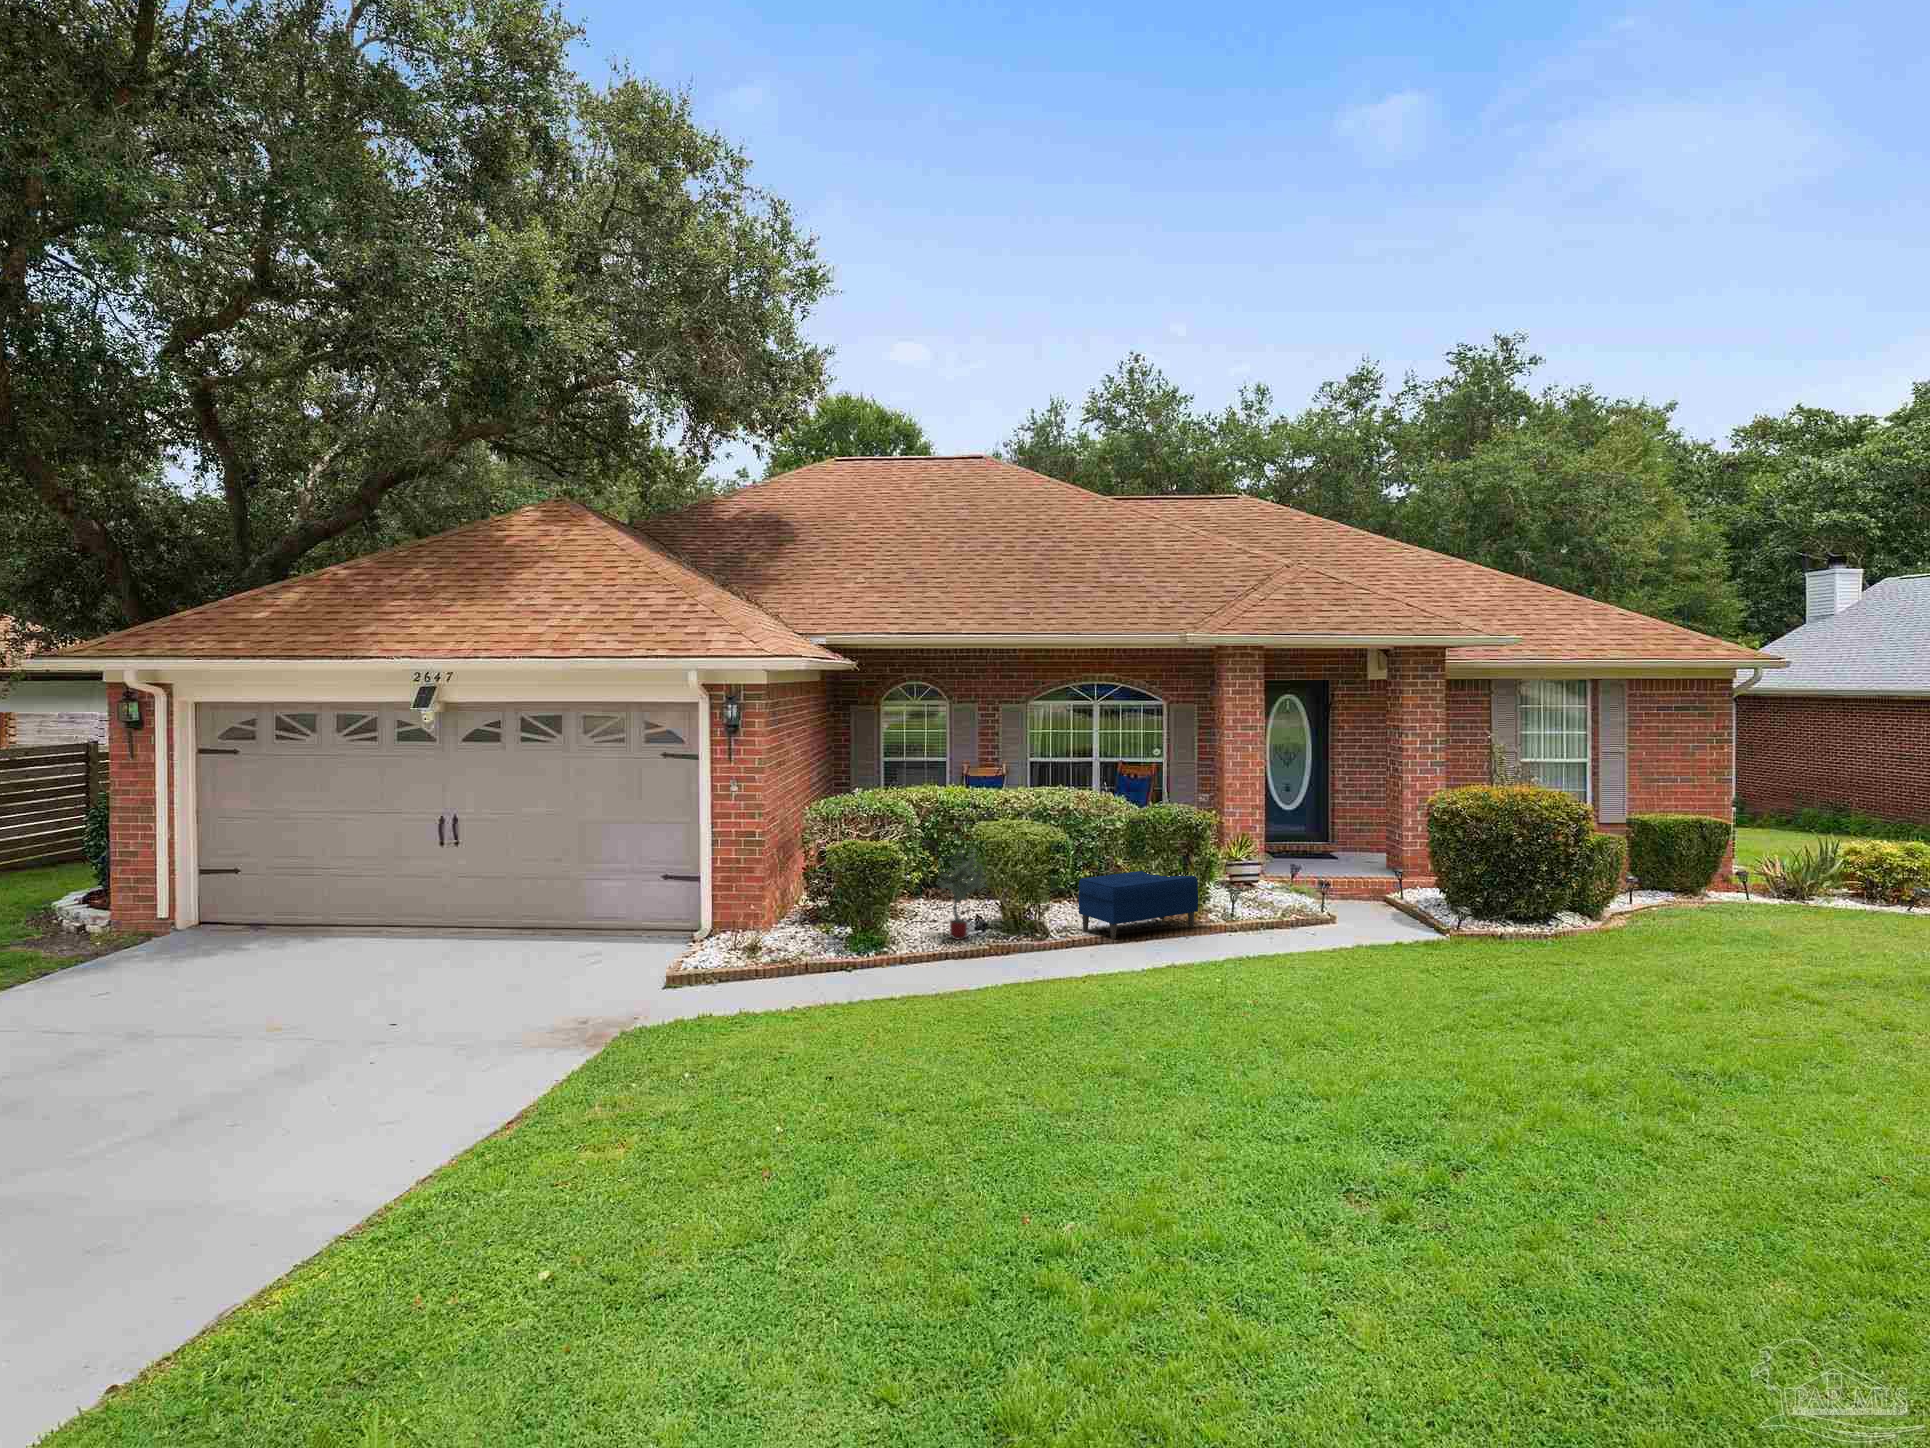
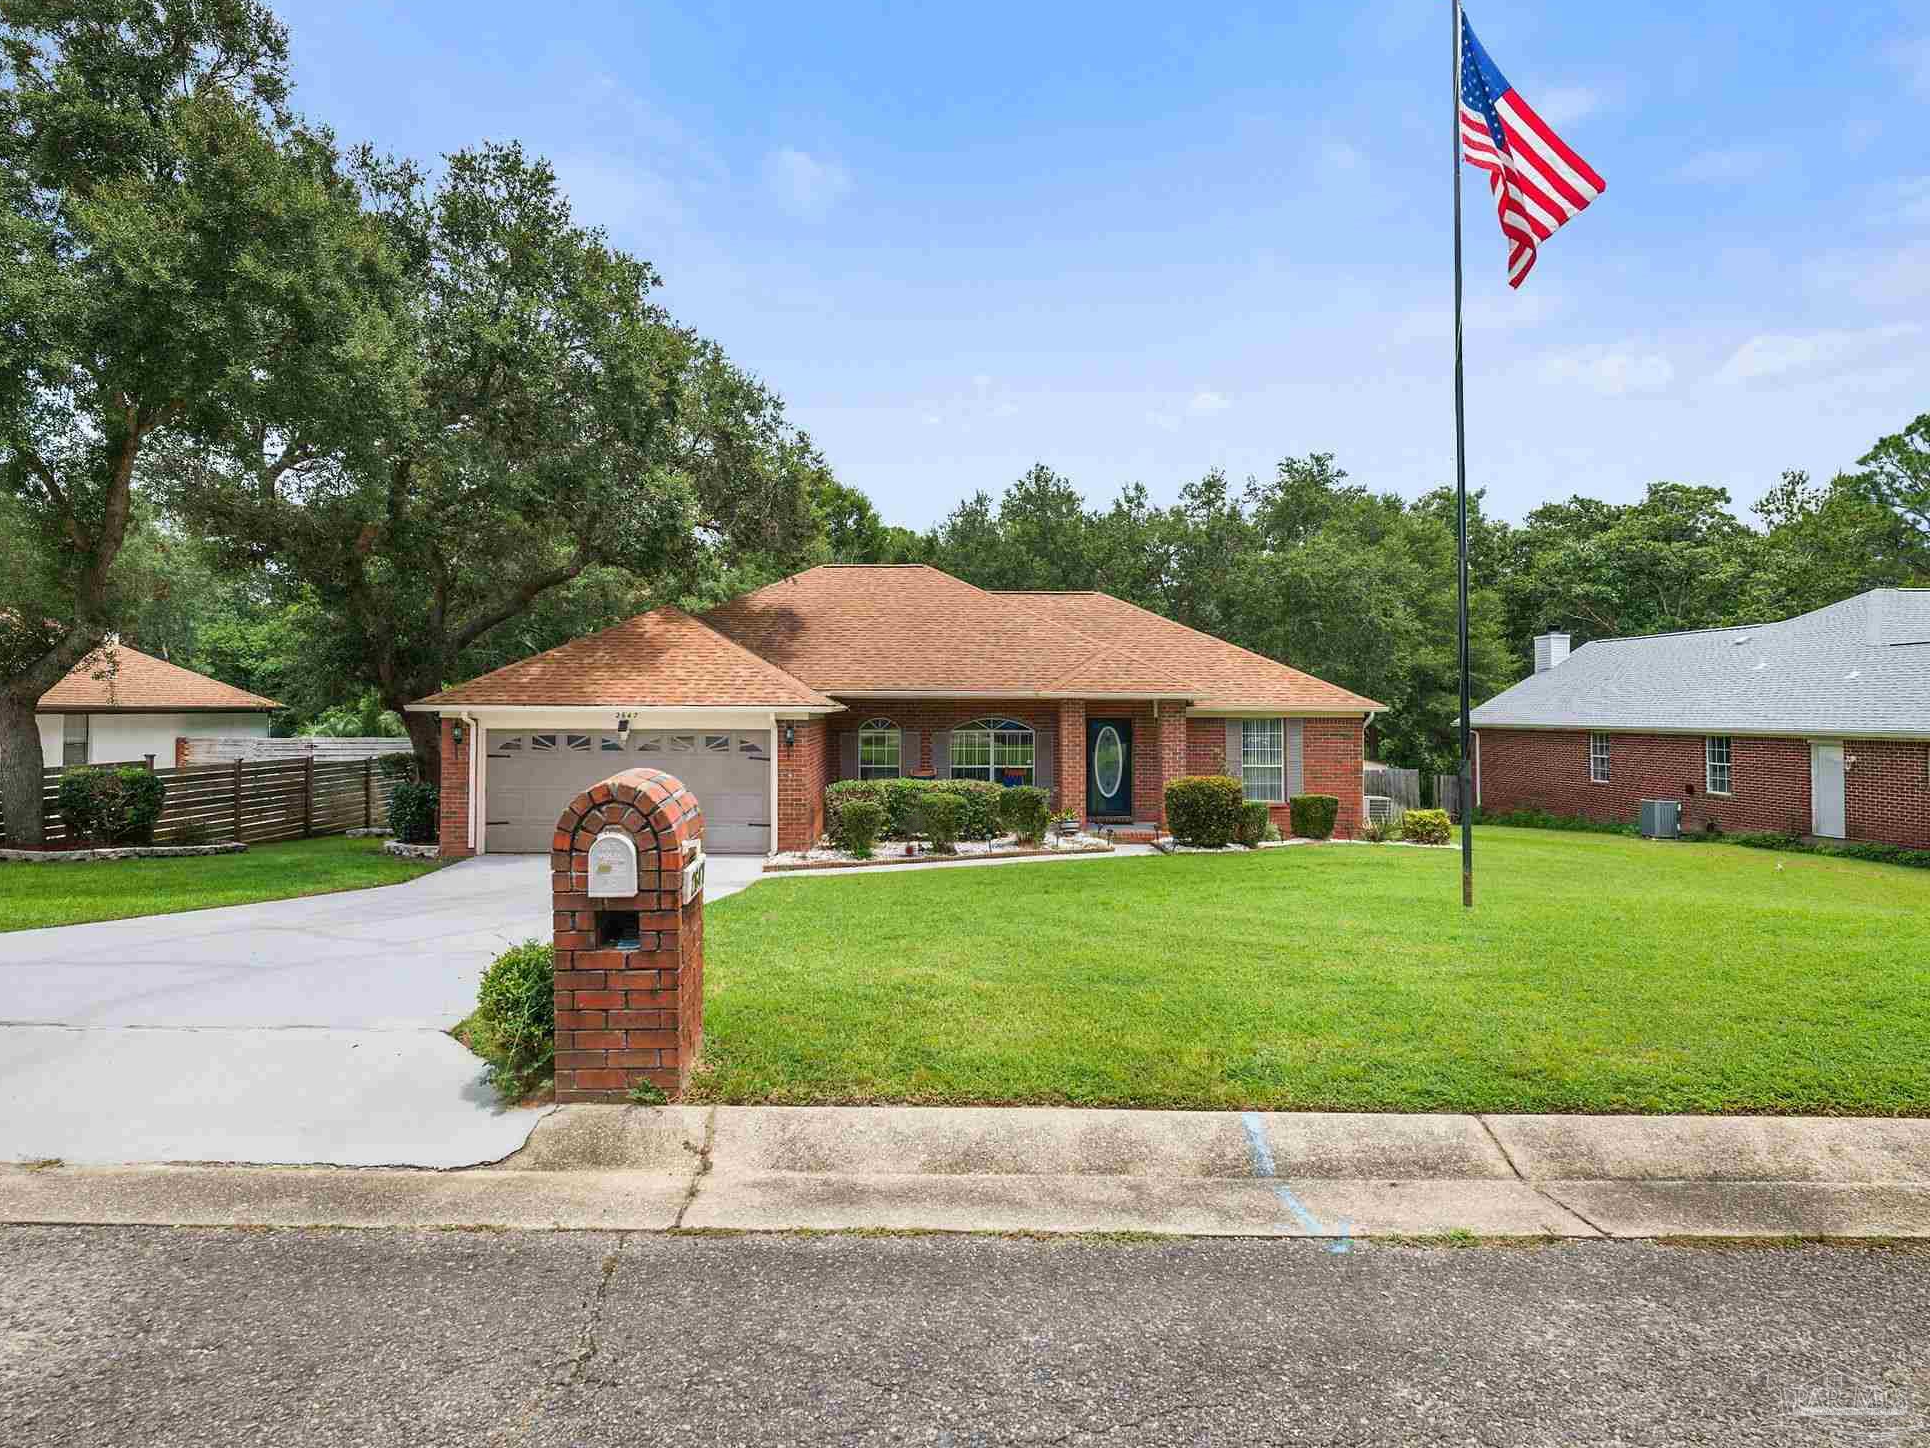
bench: present [1079,871,1198,939] -> none [974,822,1038,856]

